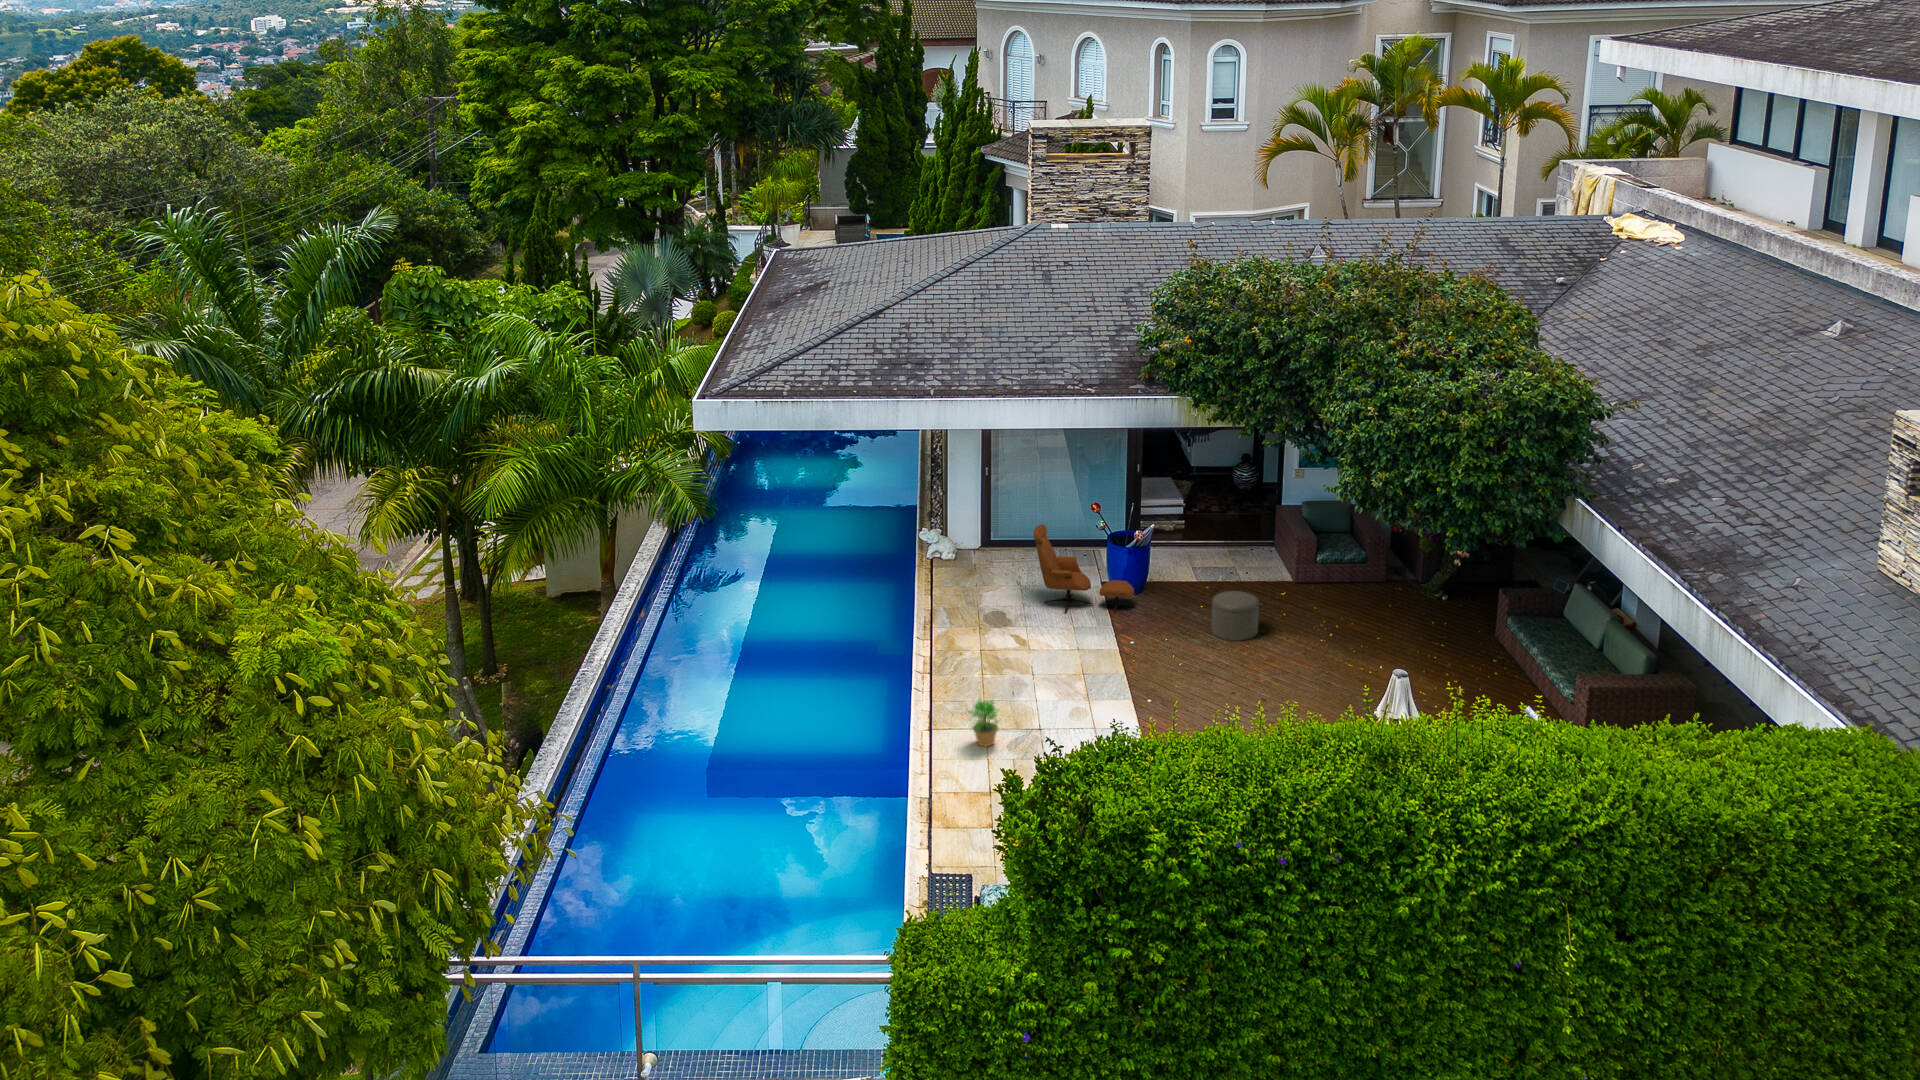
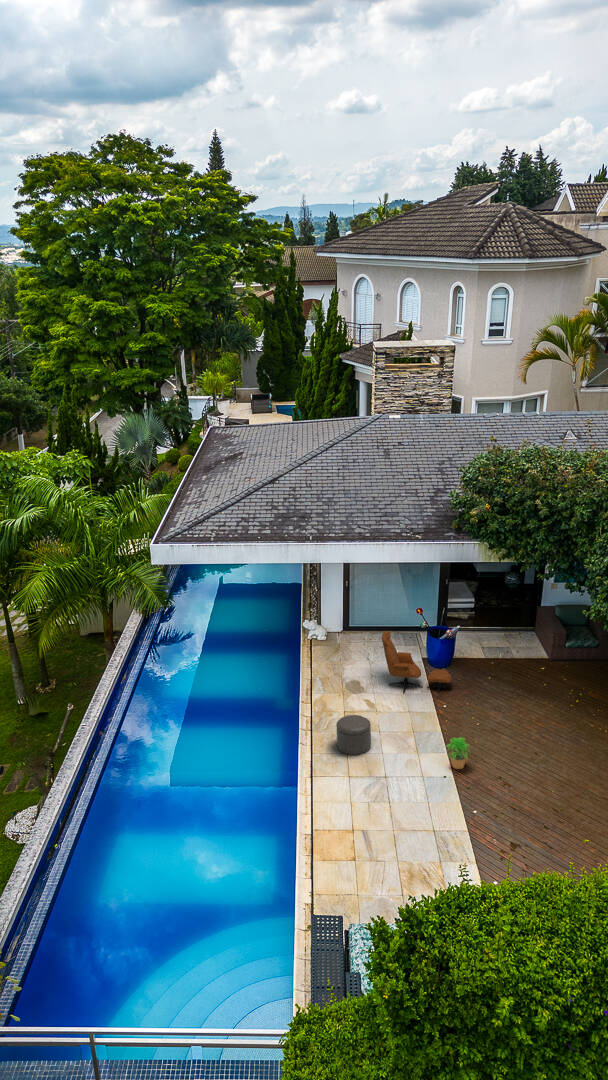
ottoman: present [1212,591,1259,641] -> present [336,715,371,755]
potted plant: present [969,700,1001,747] -> present [447,738,468,769]

